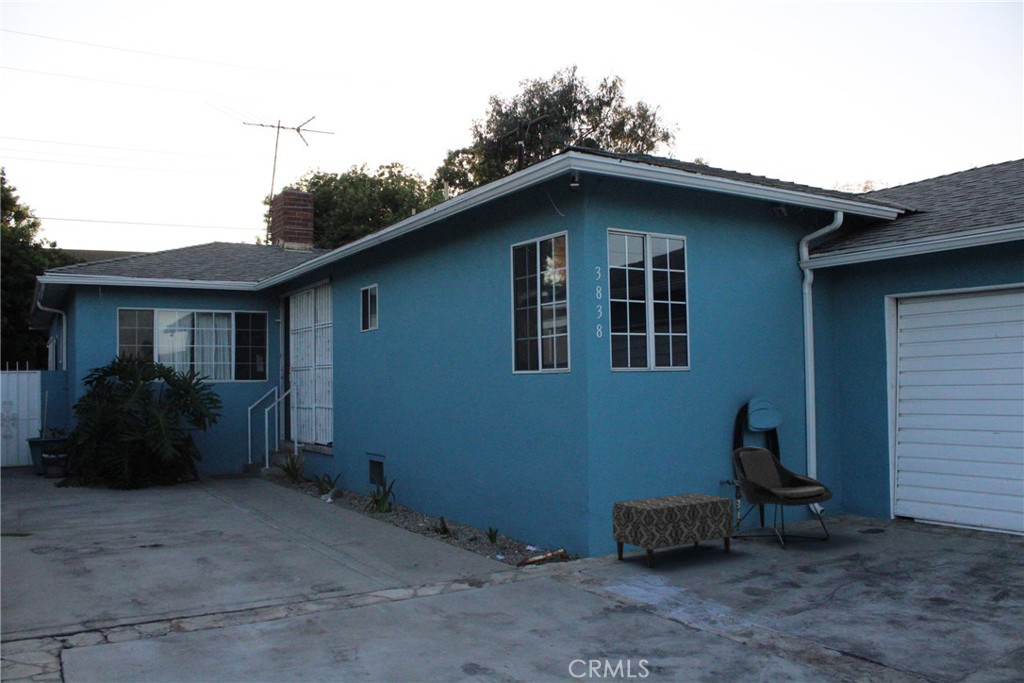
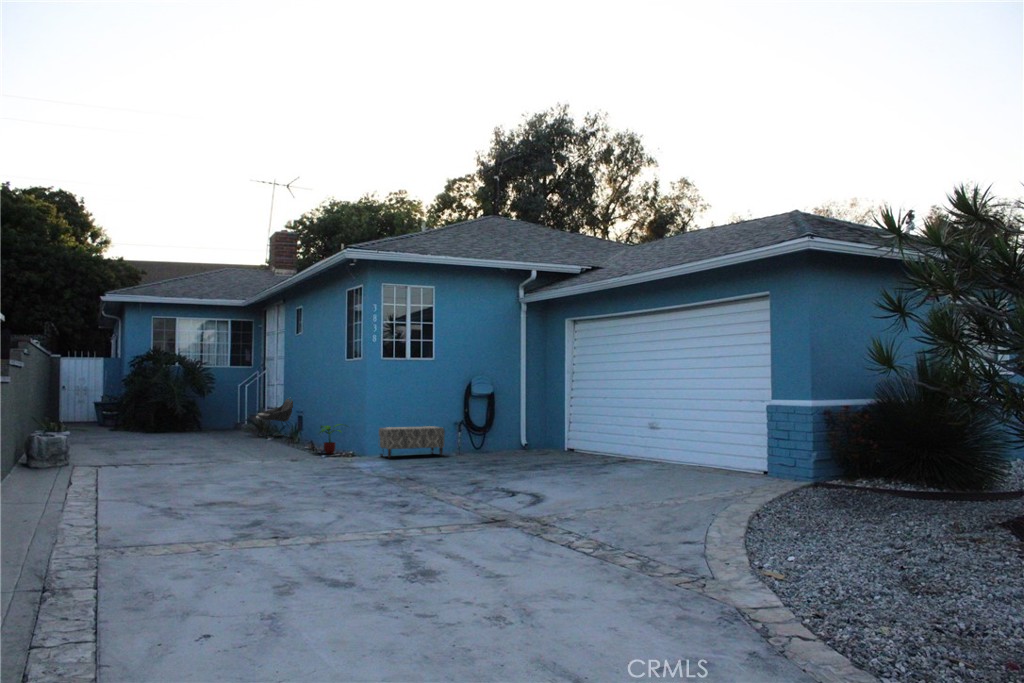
lounge chair: present [732,447,833,549] -> present [256,399,293,438]
potted plant: none [479,493,537,553] -> present [320,424,346,454]

